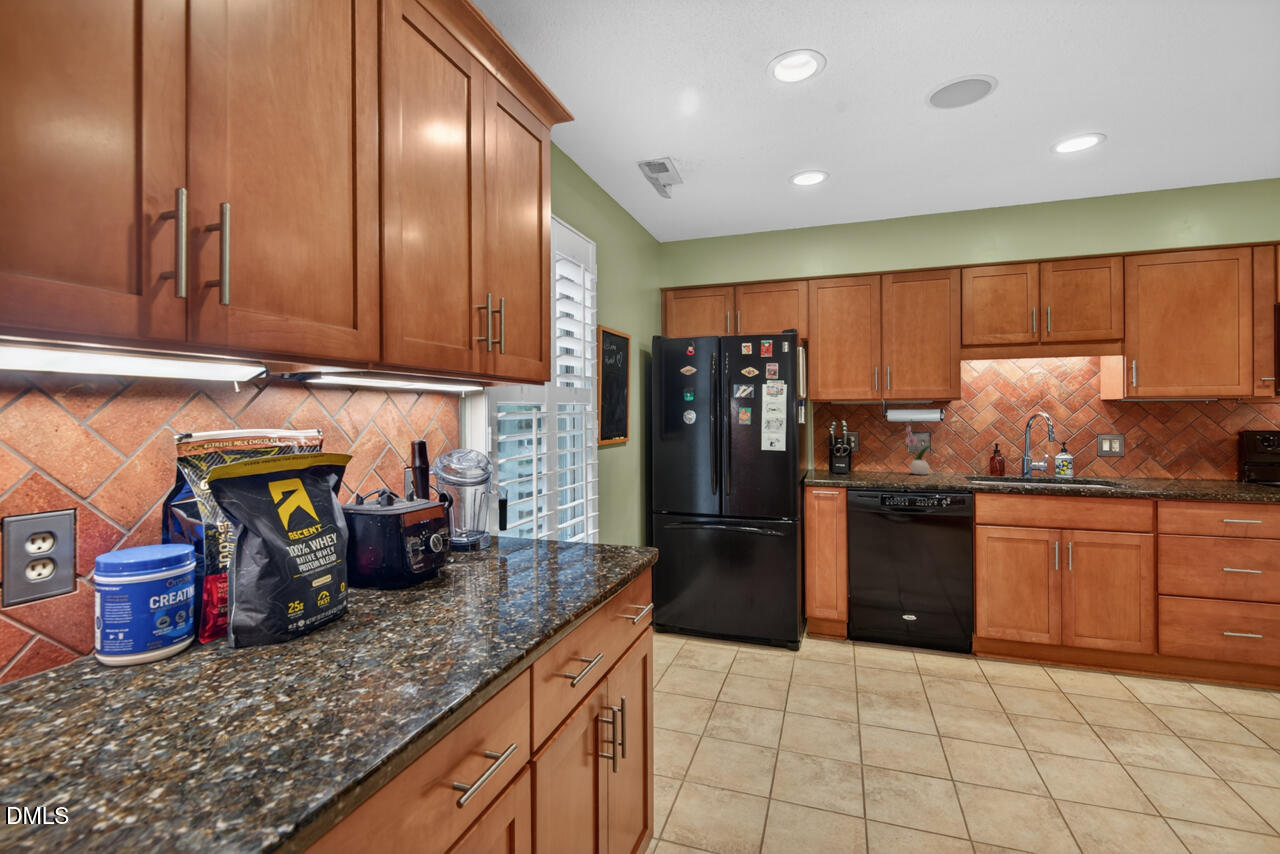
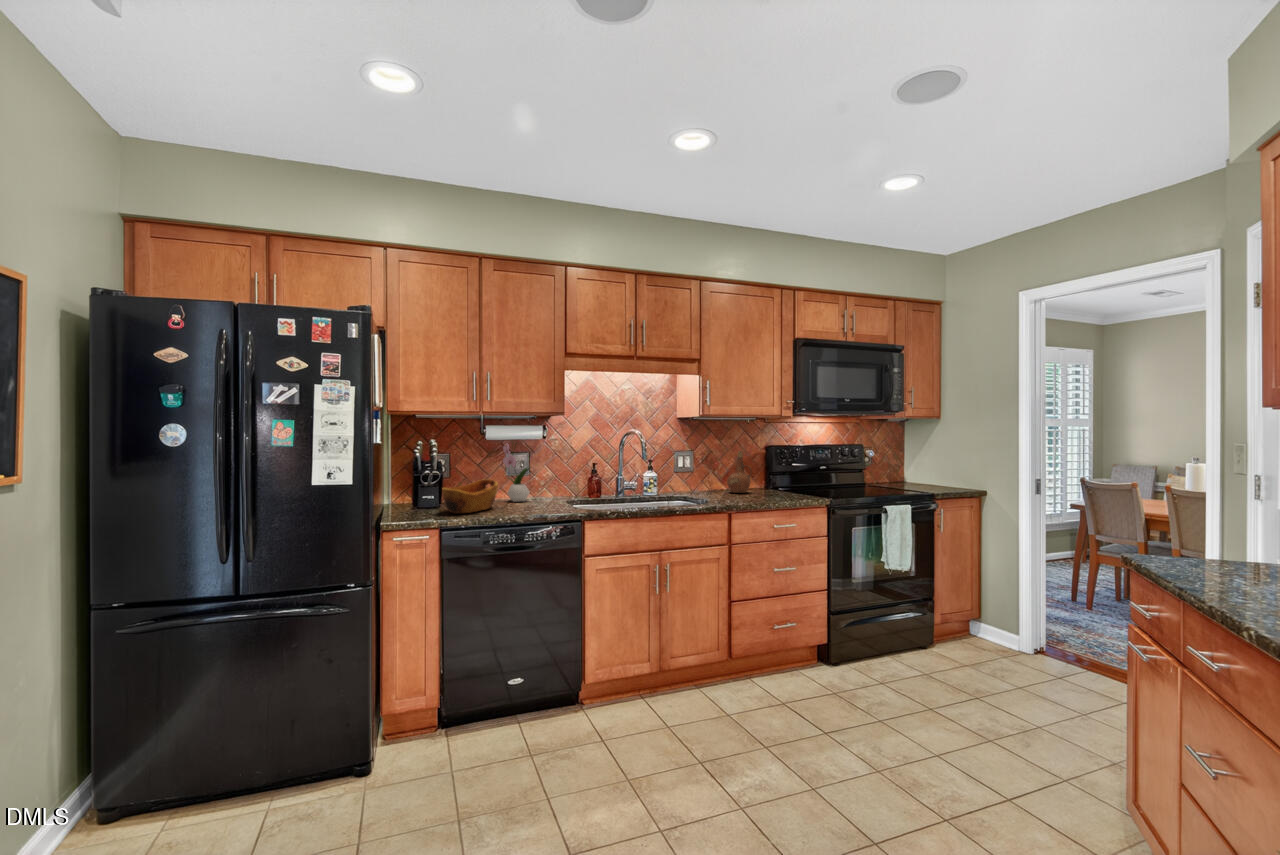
ceramic pitcher: none [1169,435,1206,482] -> present [727,451,752,493]
wooden bowl: none [851,454,899,479] -> present [442,479,498,513]

